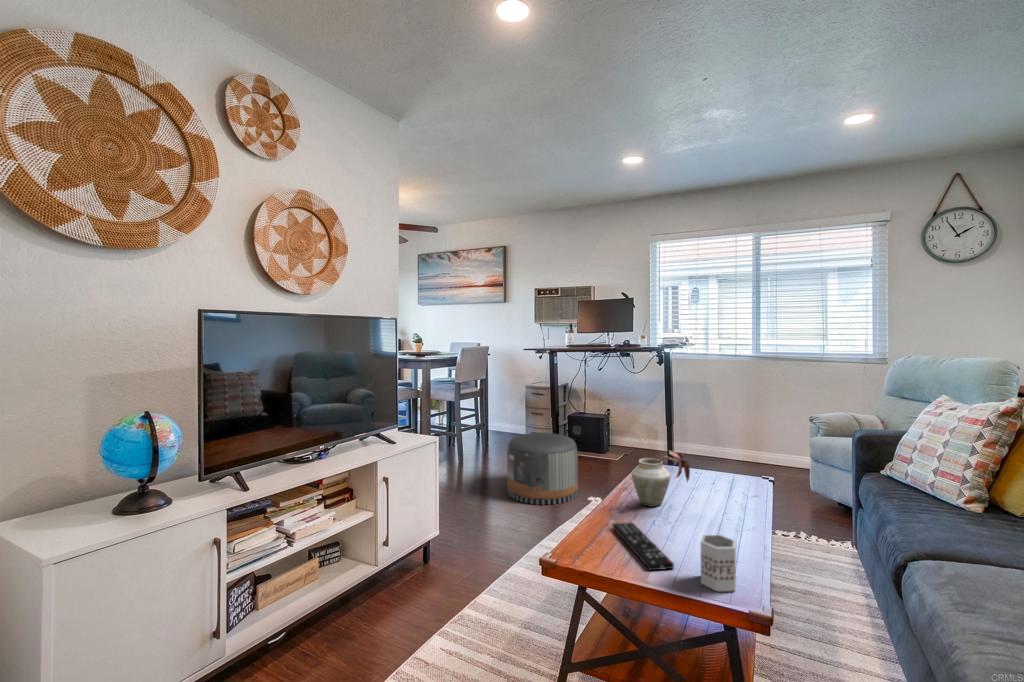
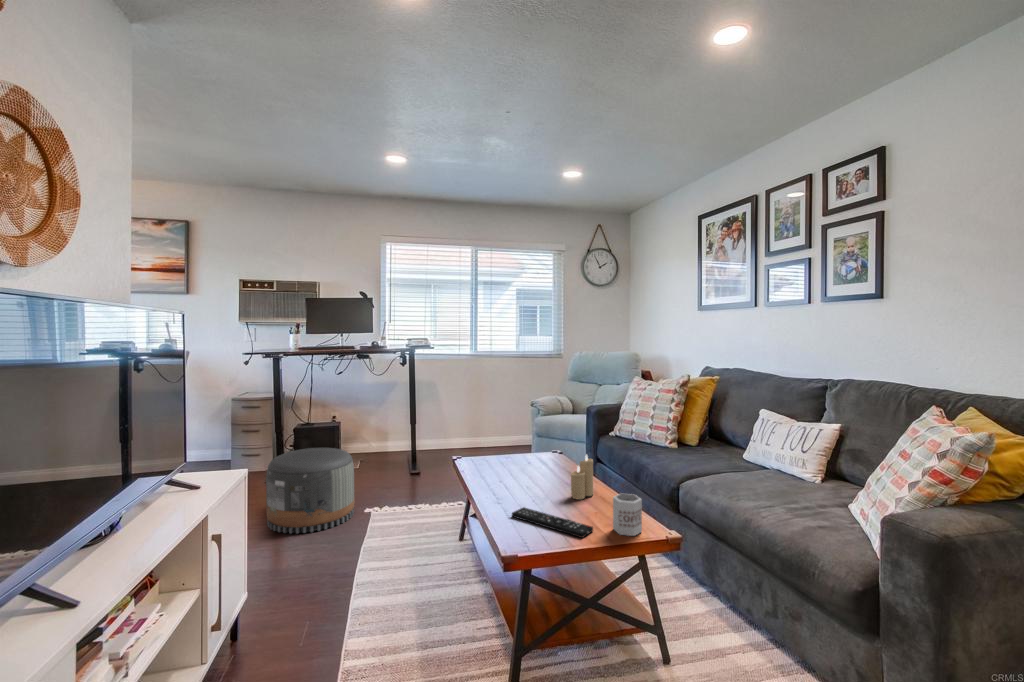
vase: present [632,450,690,507] -> none [491,438,543,492]
candle: none [709,482,744,535] -> present [571,455,593,499]

